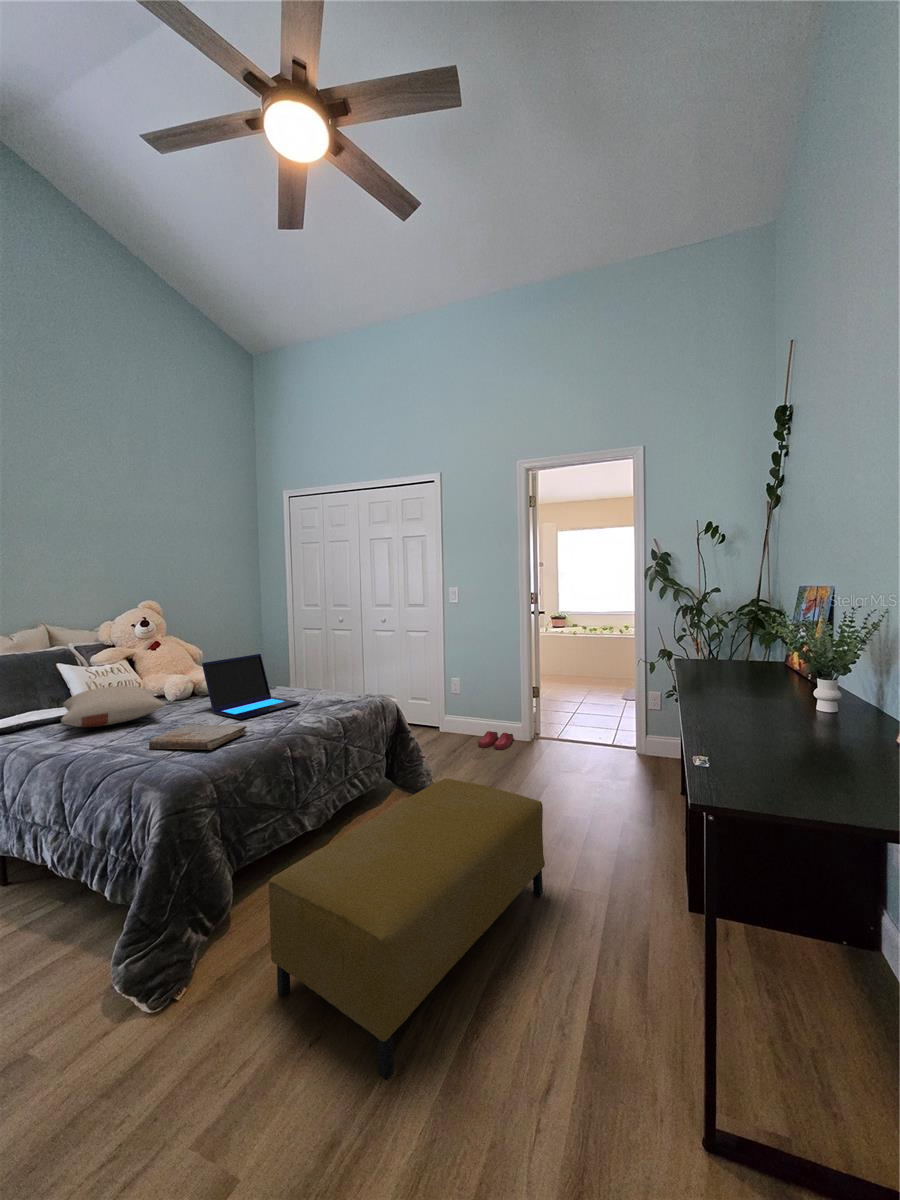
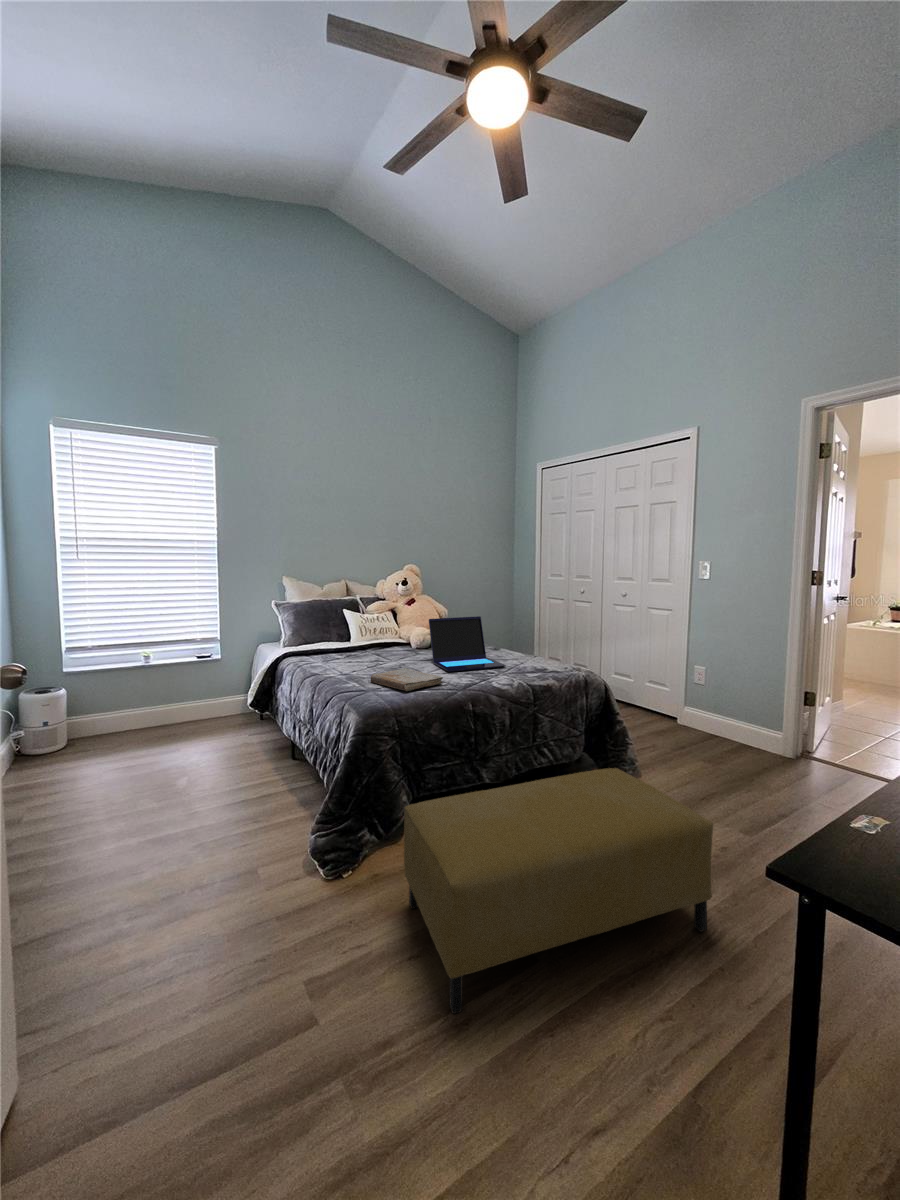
pillow: present [61,686,166,727] -> none [327,630,400,659]
slippers: present [478,731,513,750] -> none [718,736,771,761]

